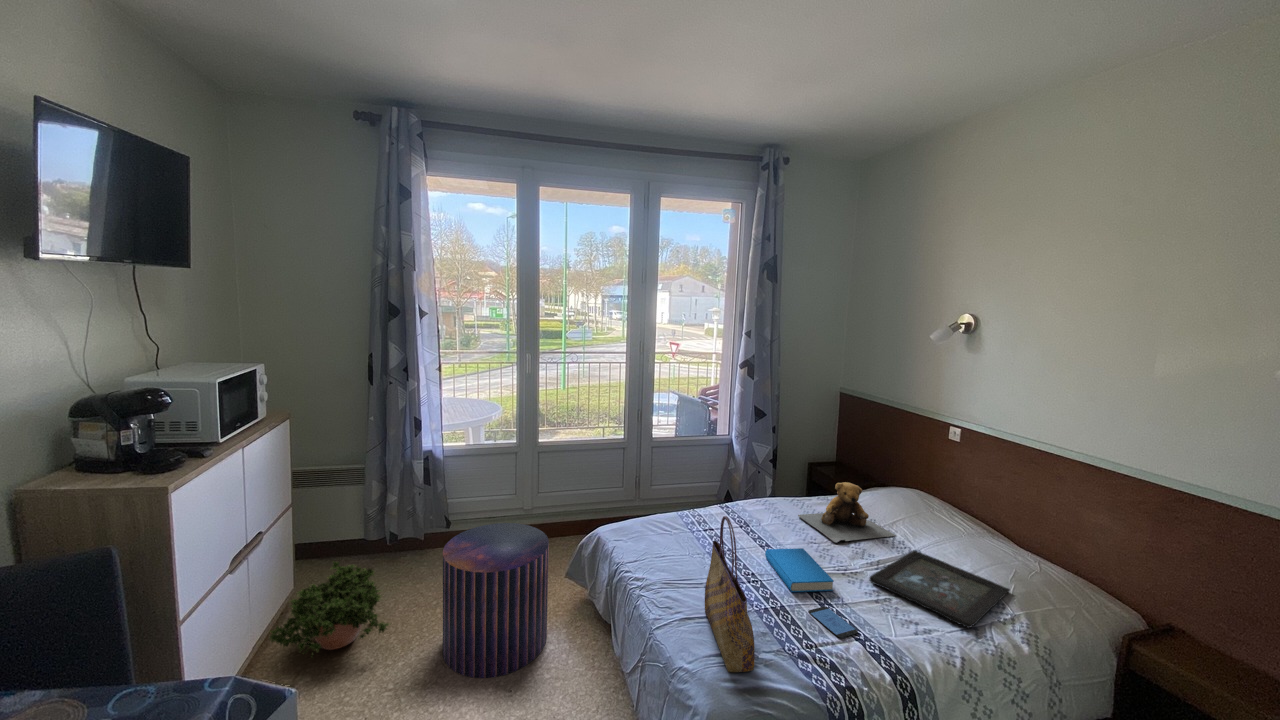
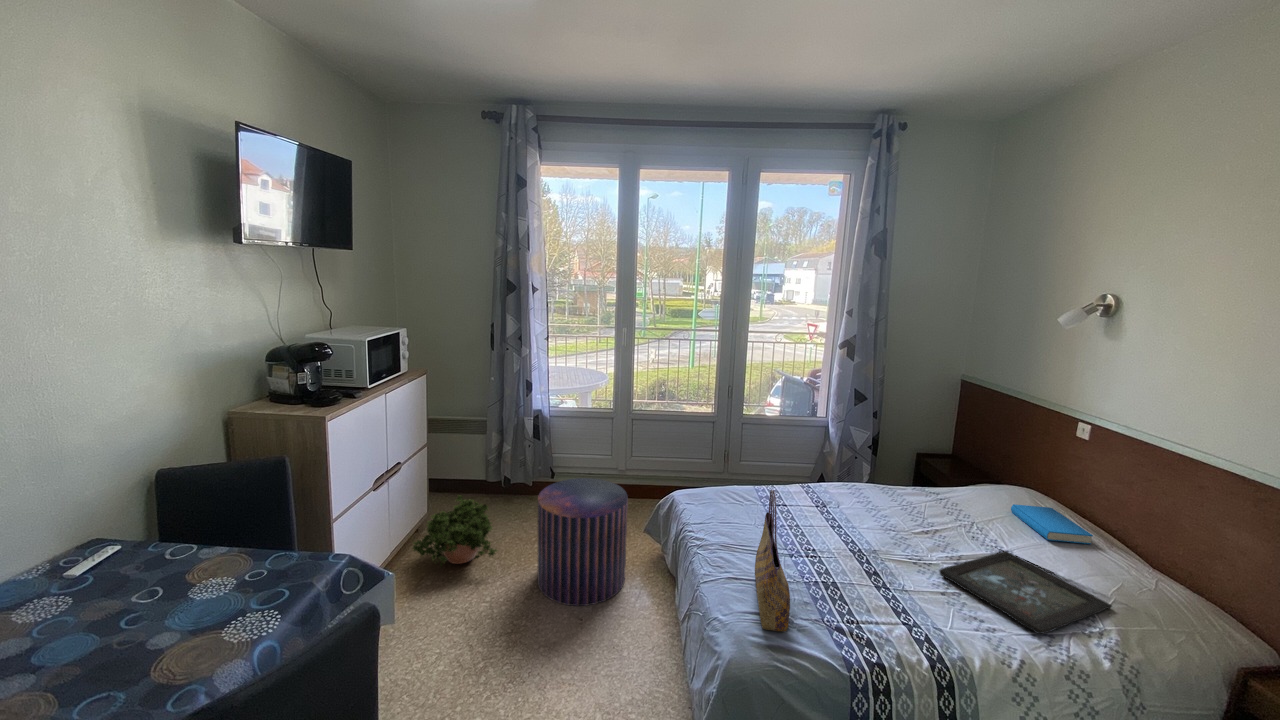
teddy bear: present [798,482,896,542] -> none [881,472,991,534]
book: present [765,548,834,592] -> present [1011,504,1093,544]
smartphone: present [808,607,858,638] -> none [861,590,908,620]

